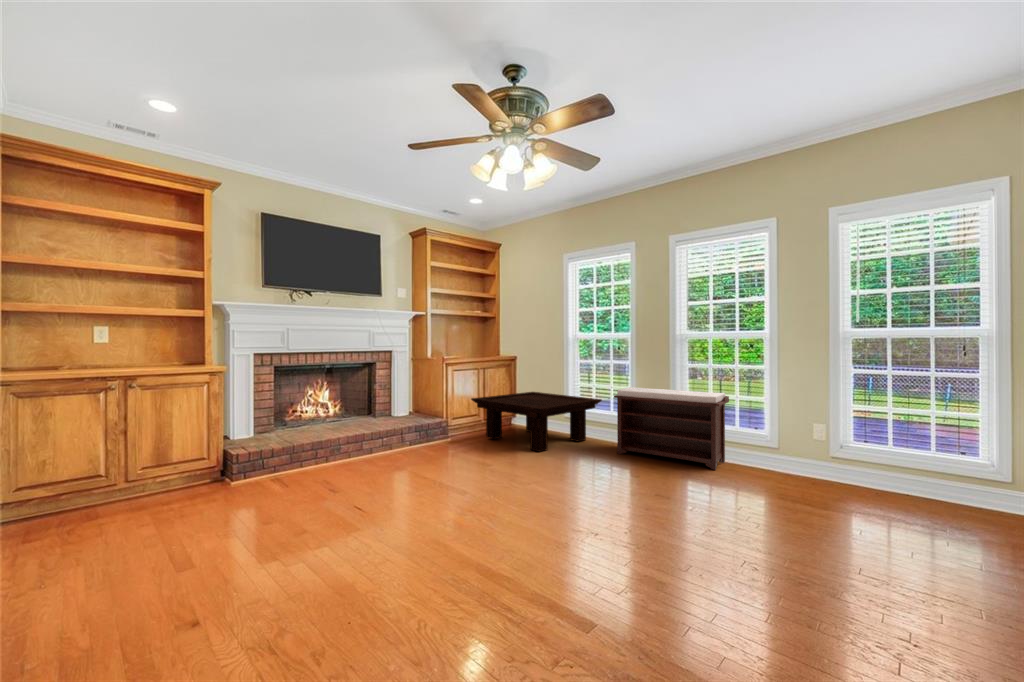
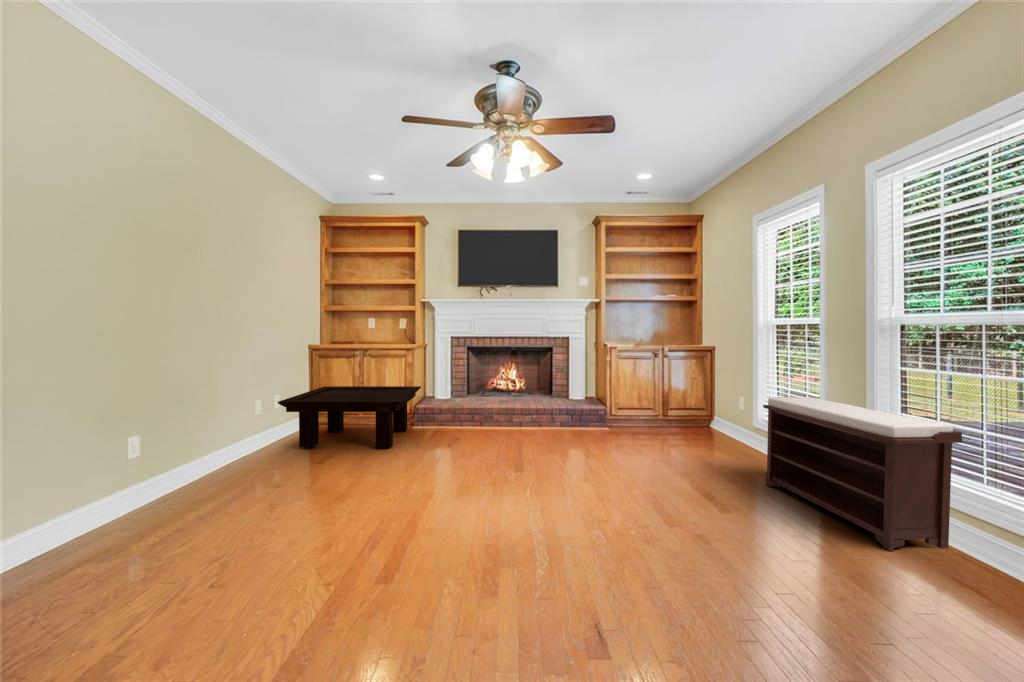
coffee table: present [471,392,602,452] -> present [278,386,421,449]

